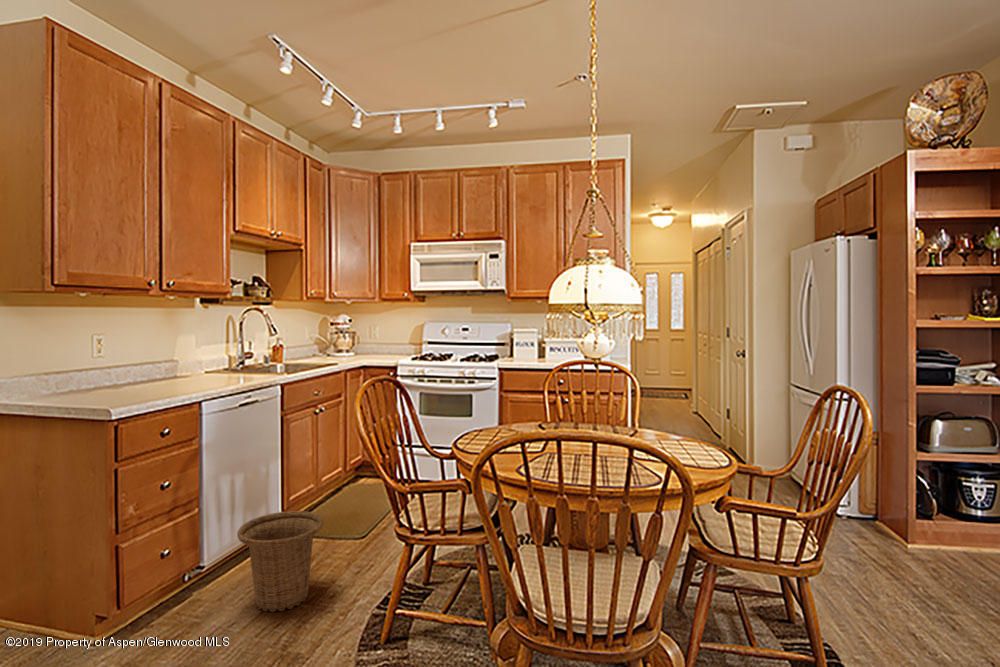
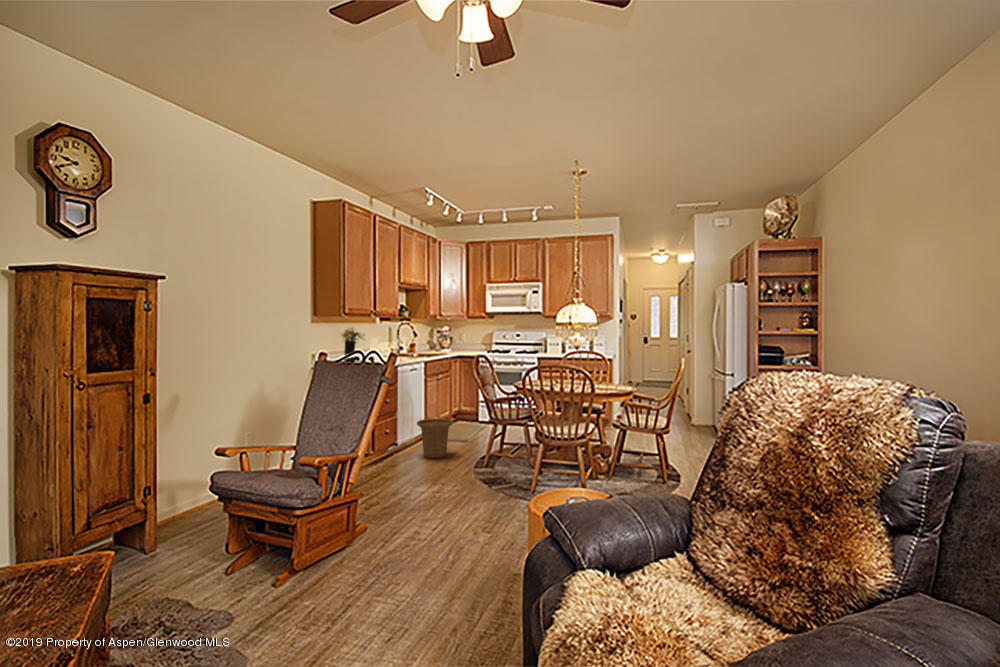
flower arrangement: none [61,316,135,393] -> present [341,327,365,361]

